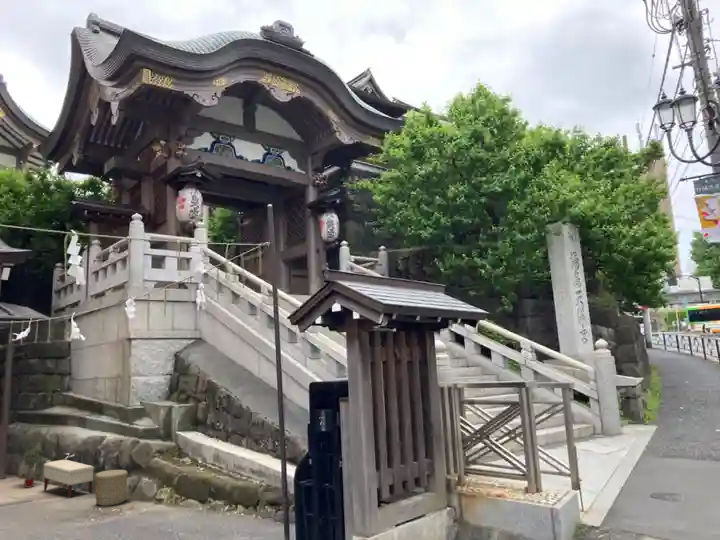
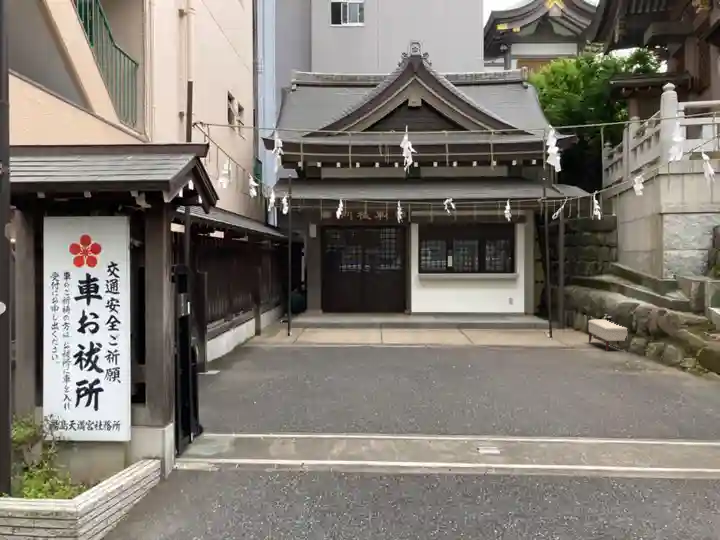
potted tree: present [23,443,47,488] -> none [572,302,594,338]
woven basket: present [95,470,128,506] -> none [625,333,655,363]

